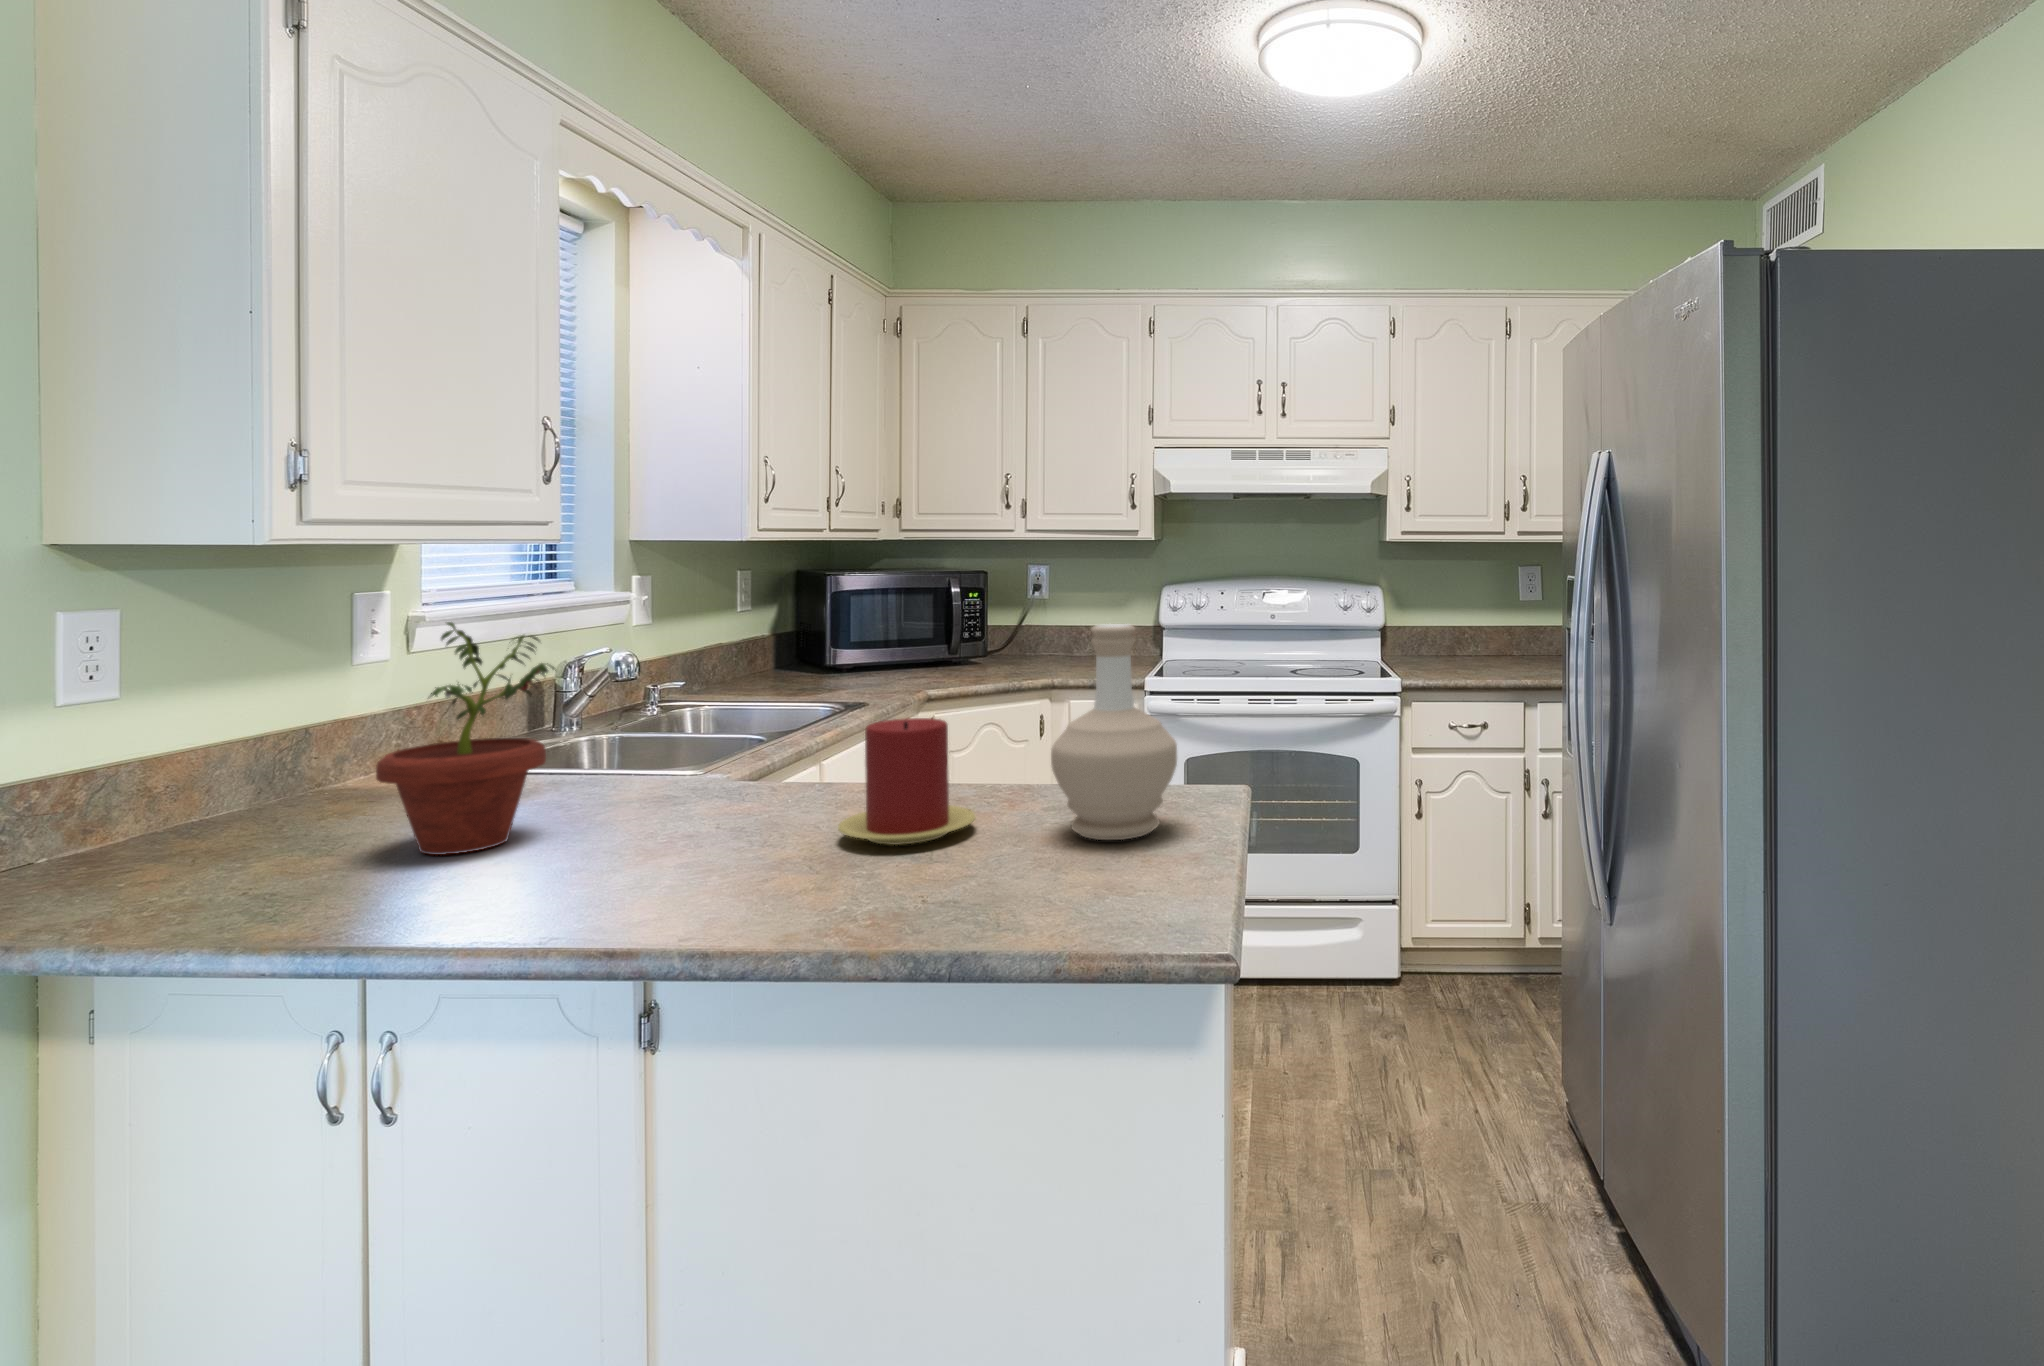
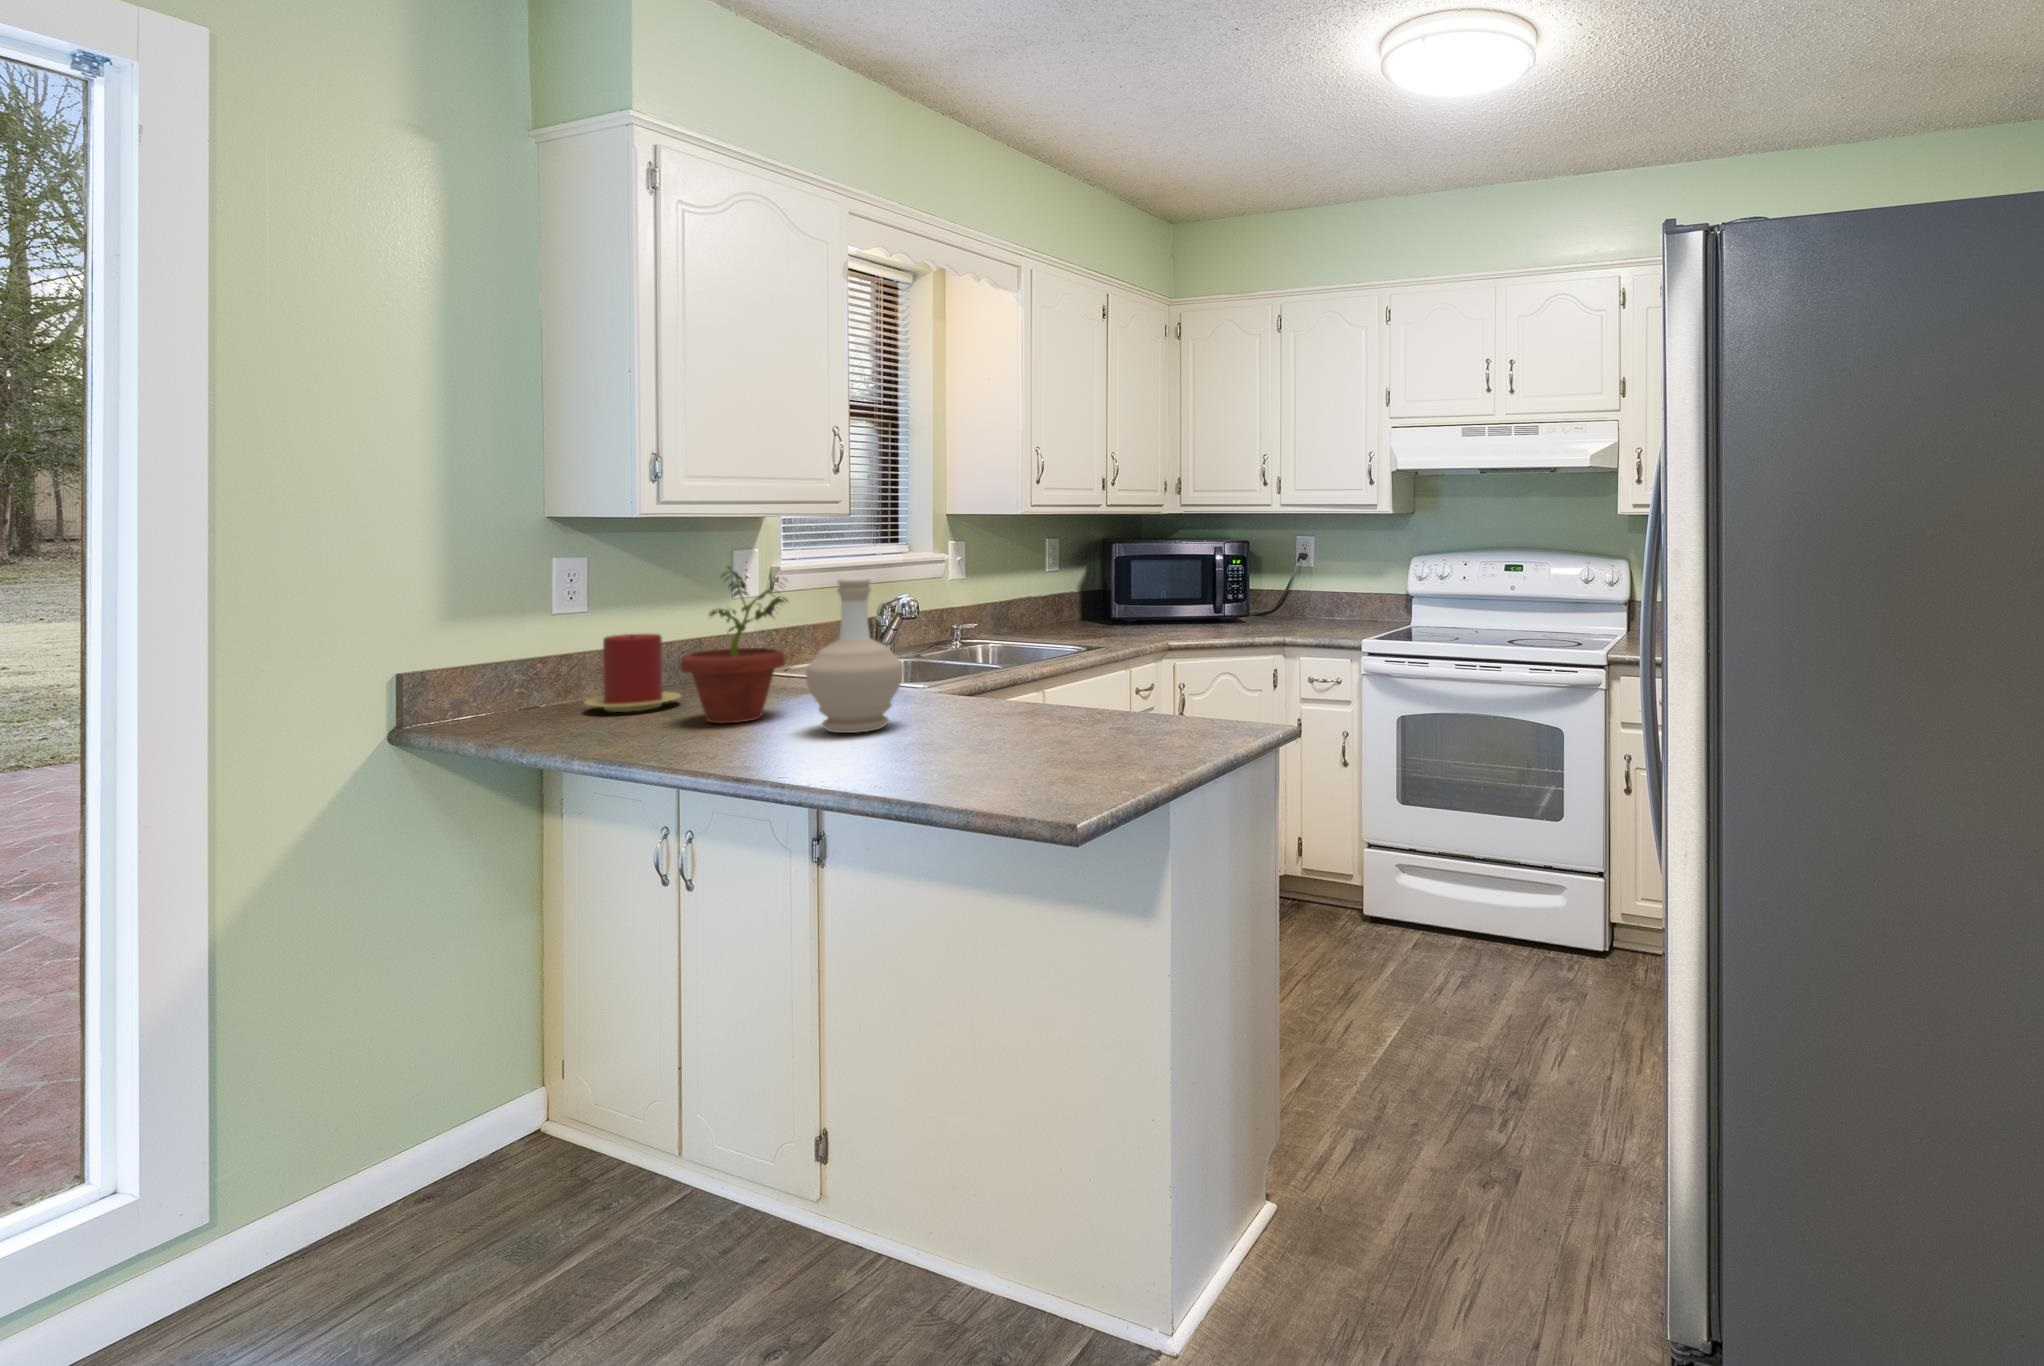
bottle: present [1051,624,1177,840] -> present [806,578,903,733]
candle: present [838,718,976,845] -> present [584,634,681,712]

